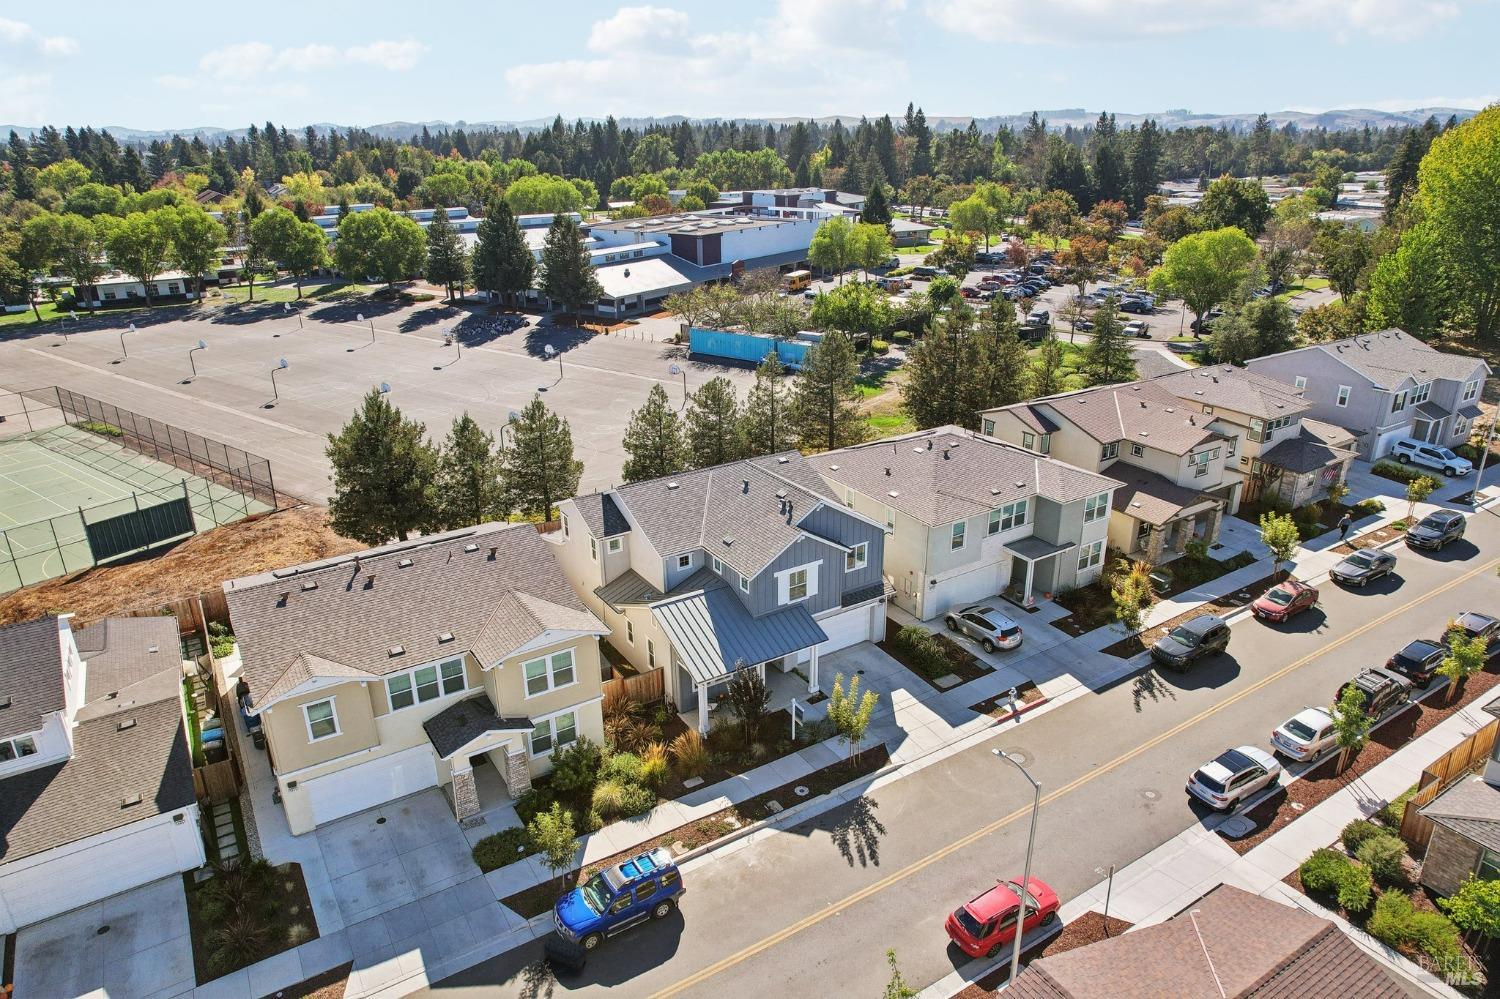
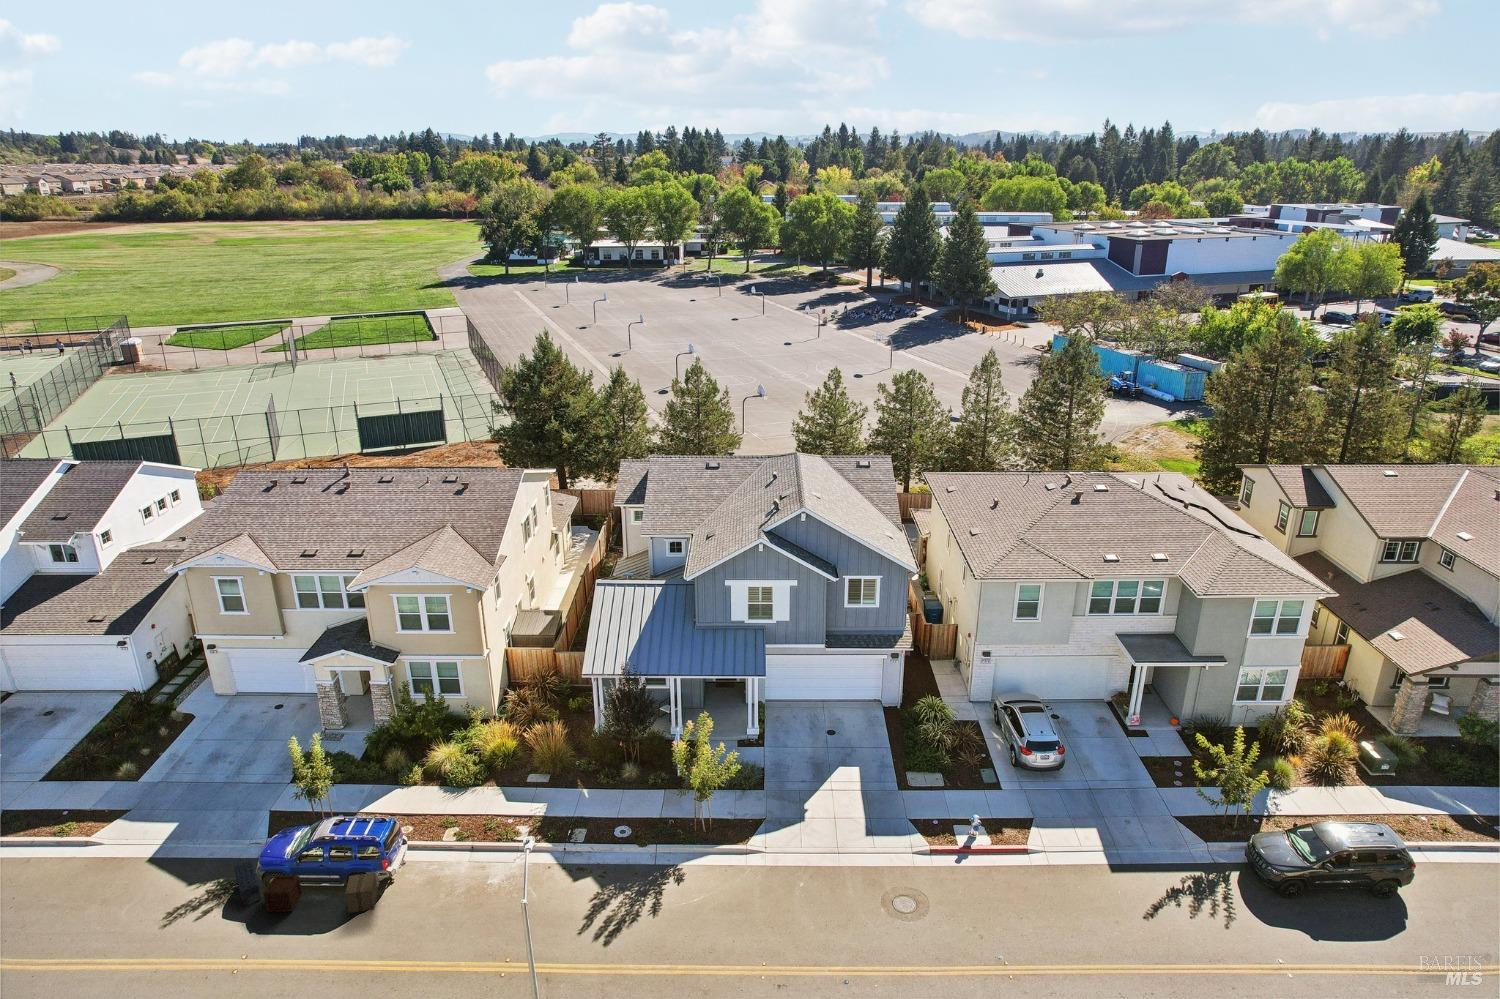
cardboard box: none [658,893,689,933] -> present [345,873,378,913]
wooden crate: none [594,923,626,965] -> present [263,875,303,912]

